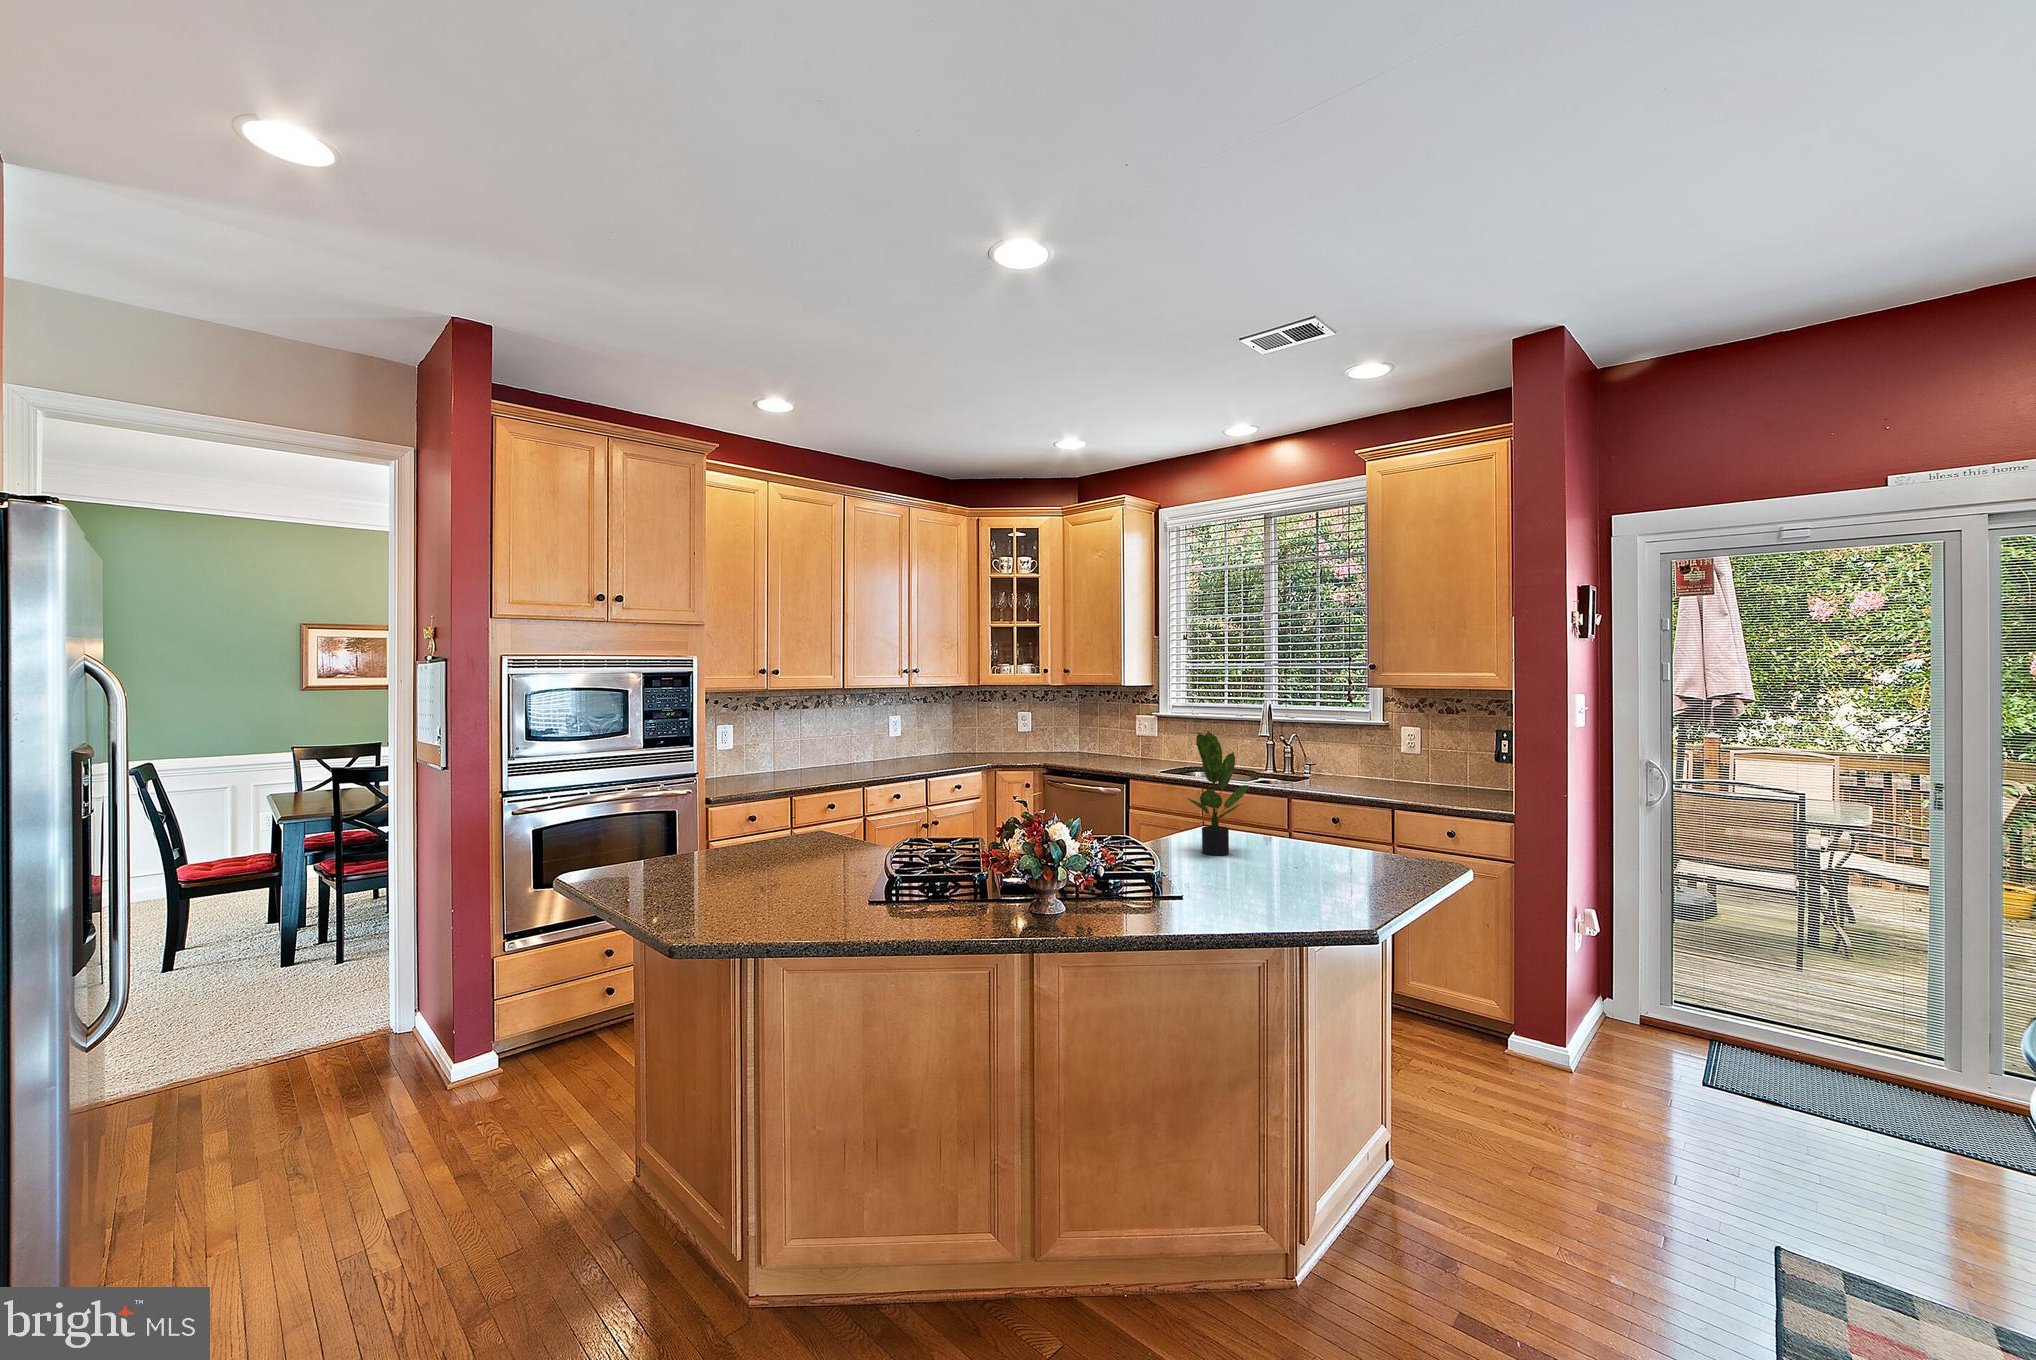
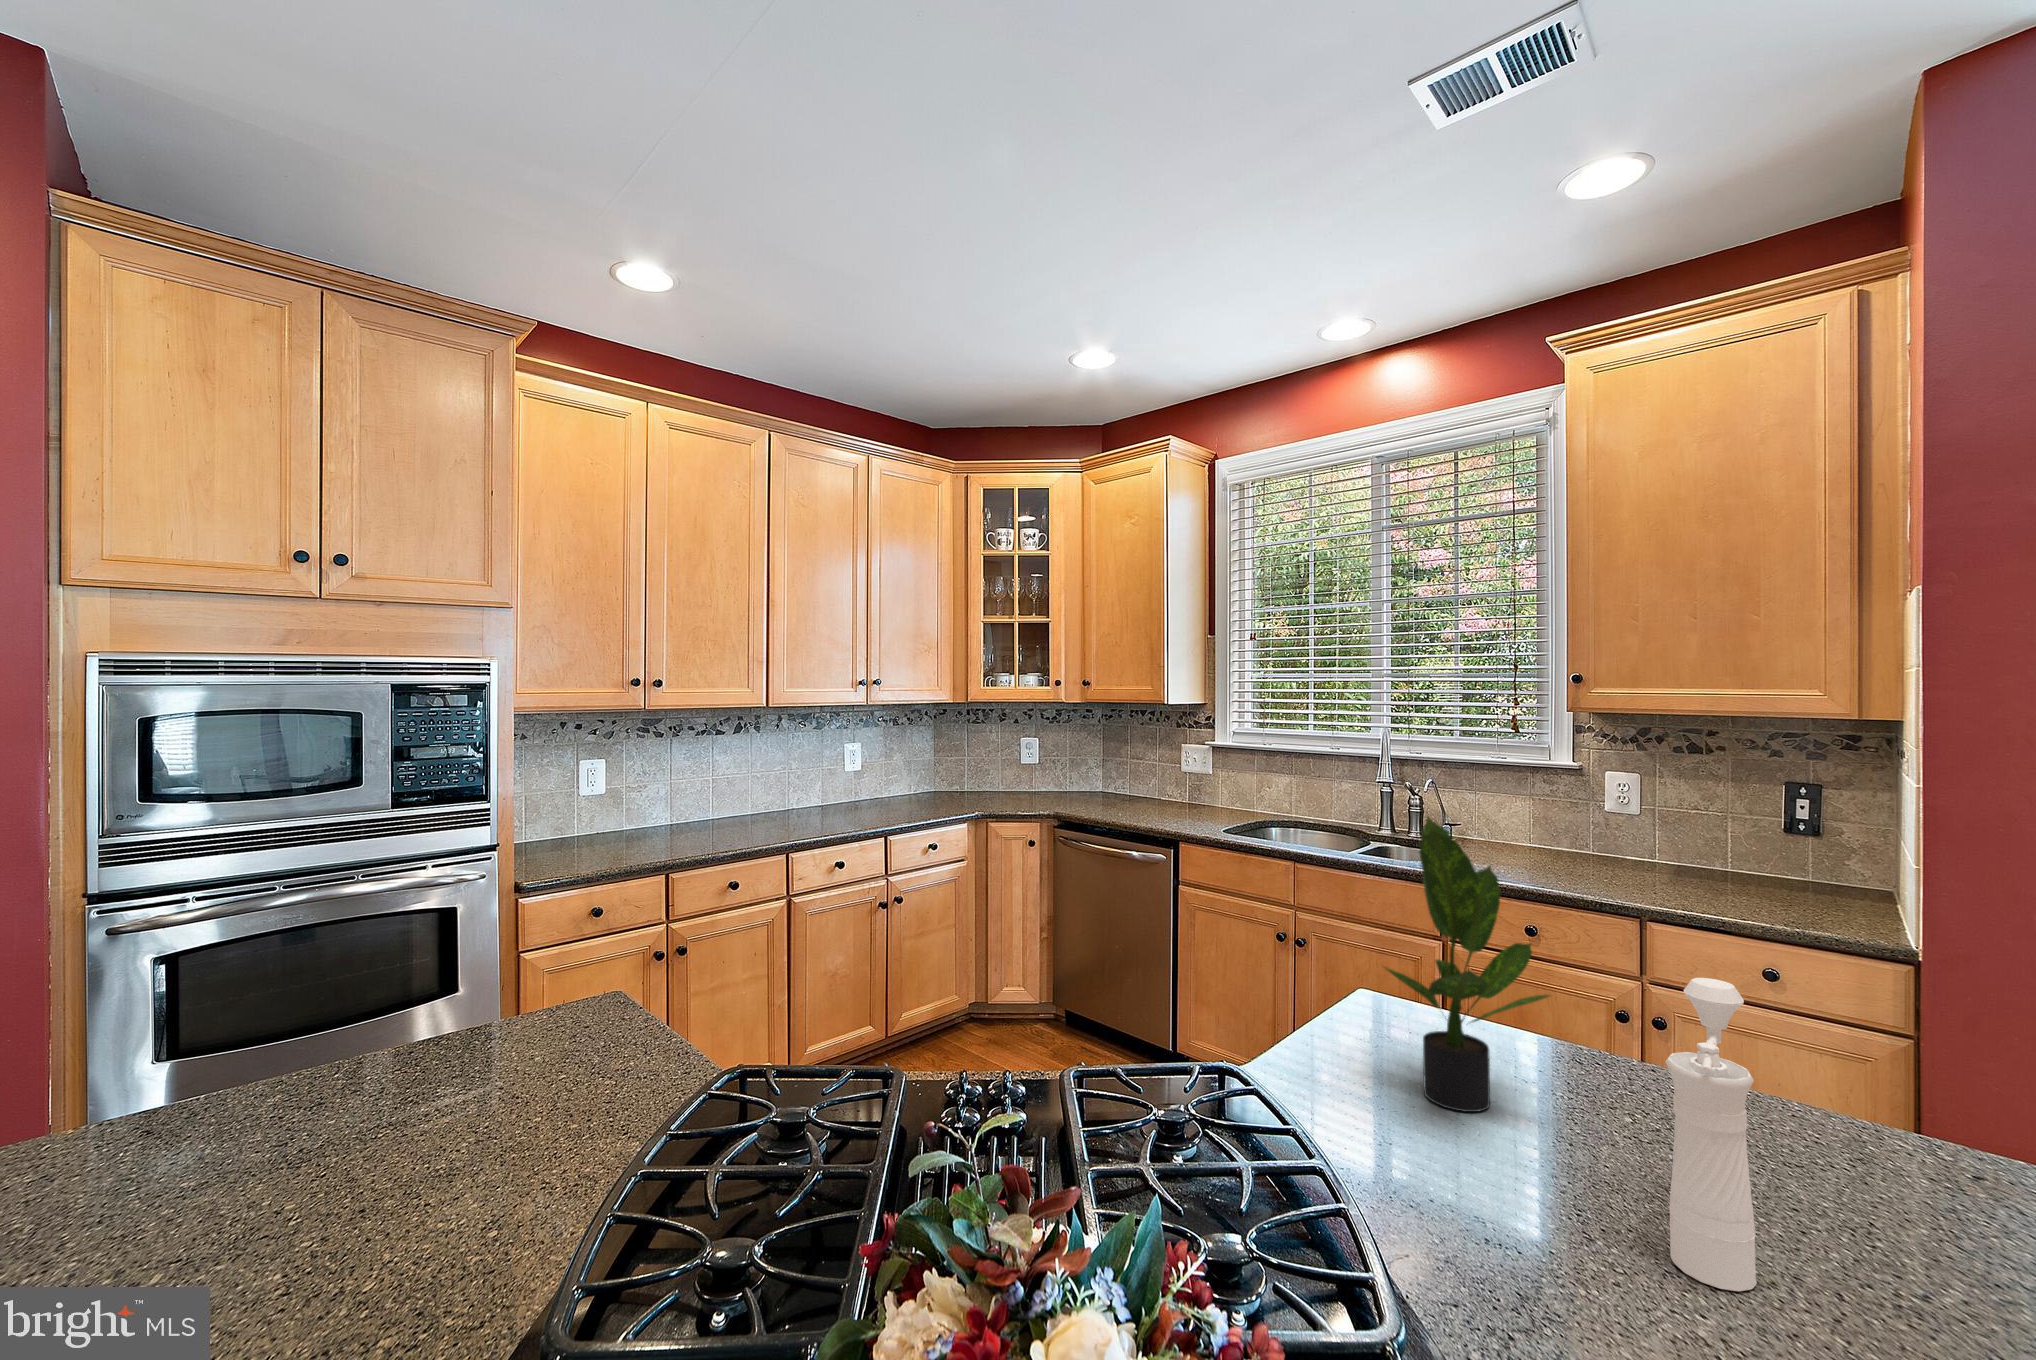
pepper mill: none [1257,783,1298,880] -> present [1665,978,1757,1291]

